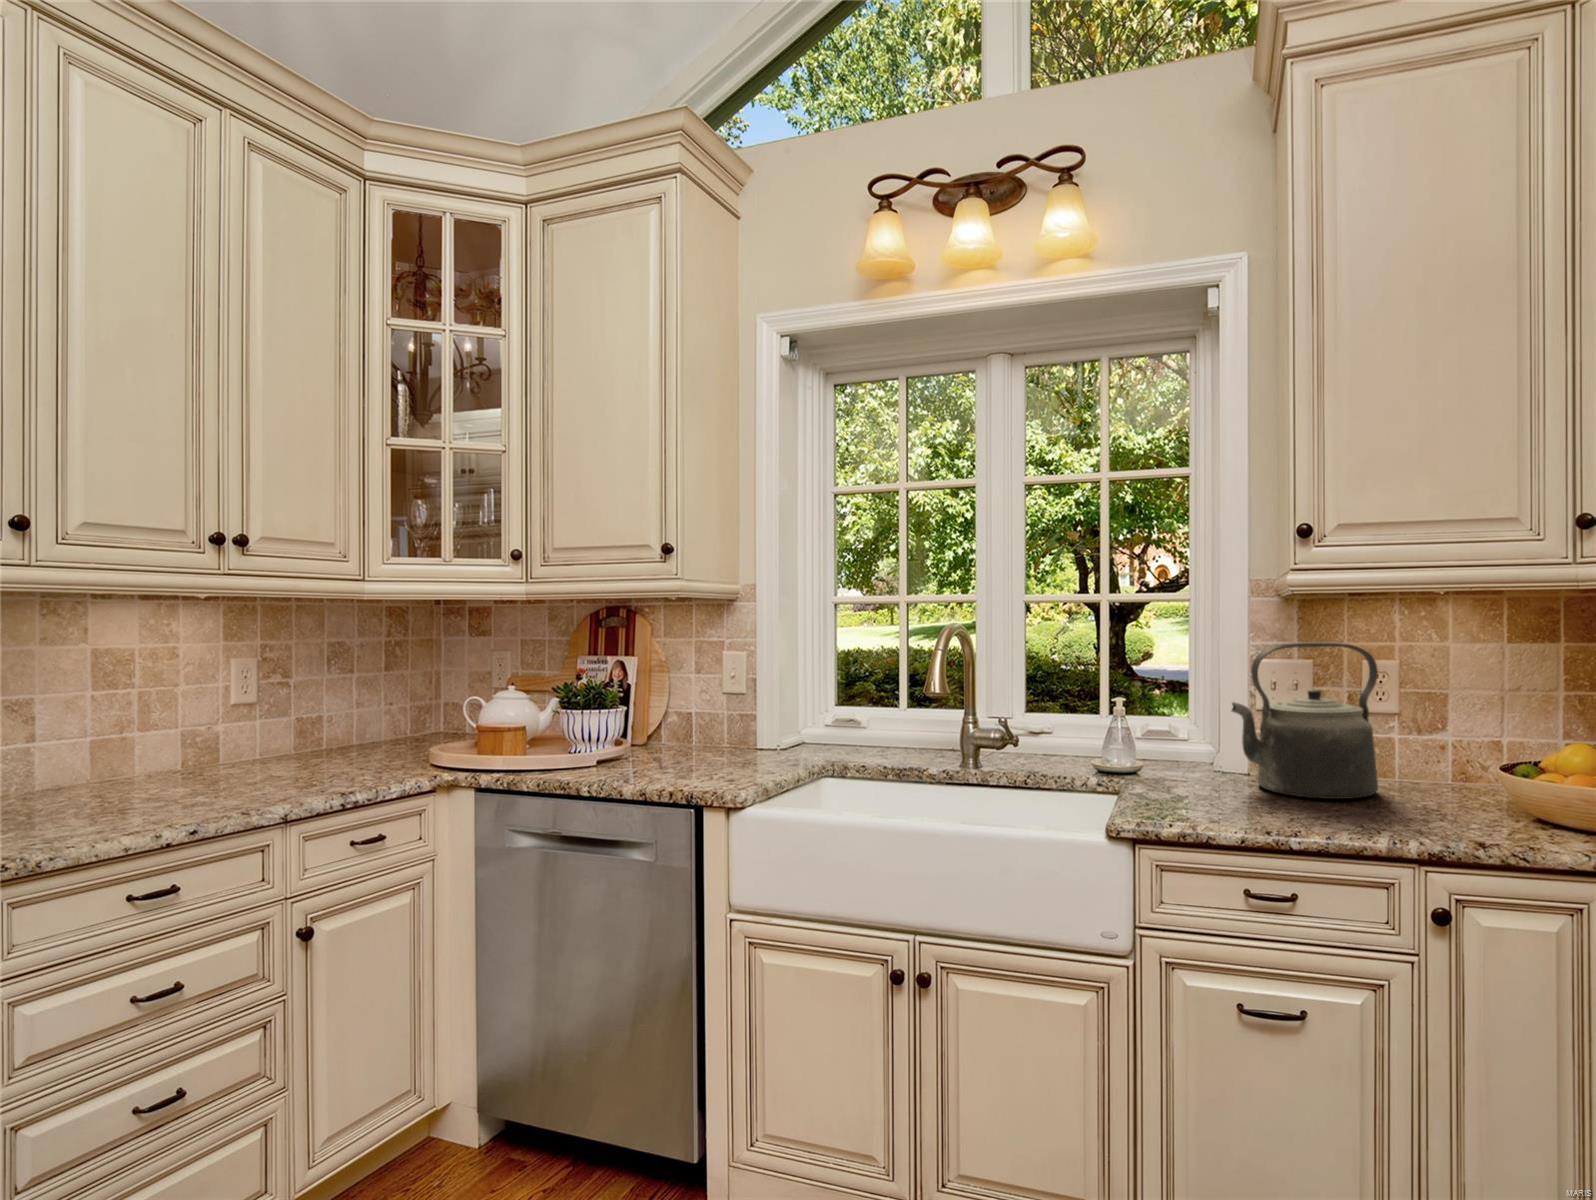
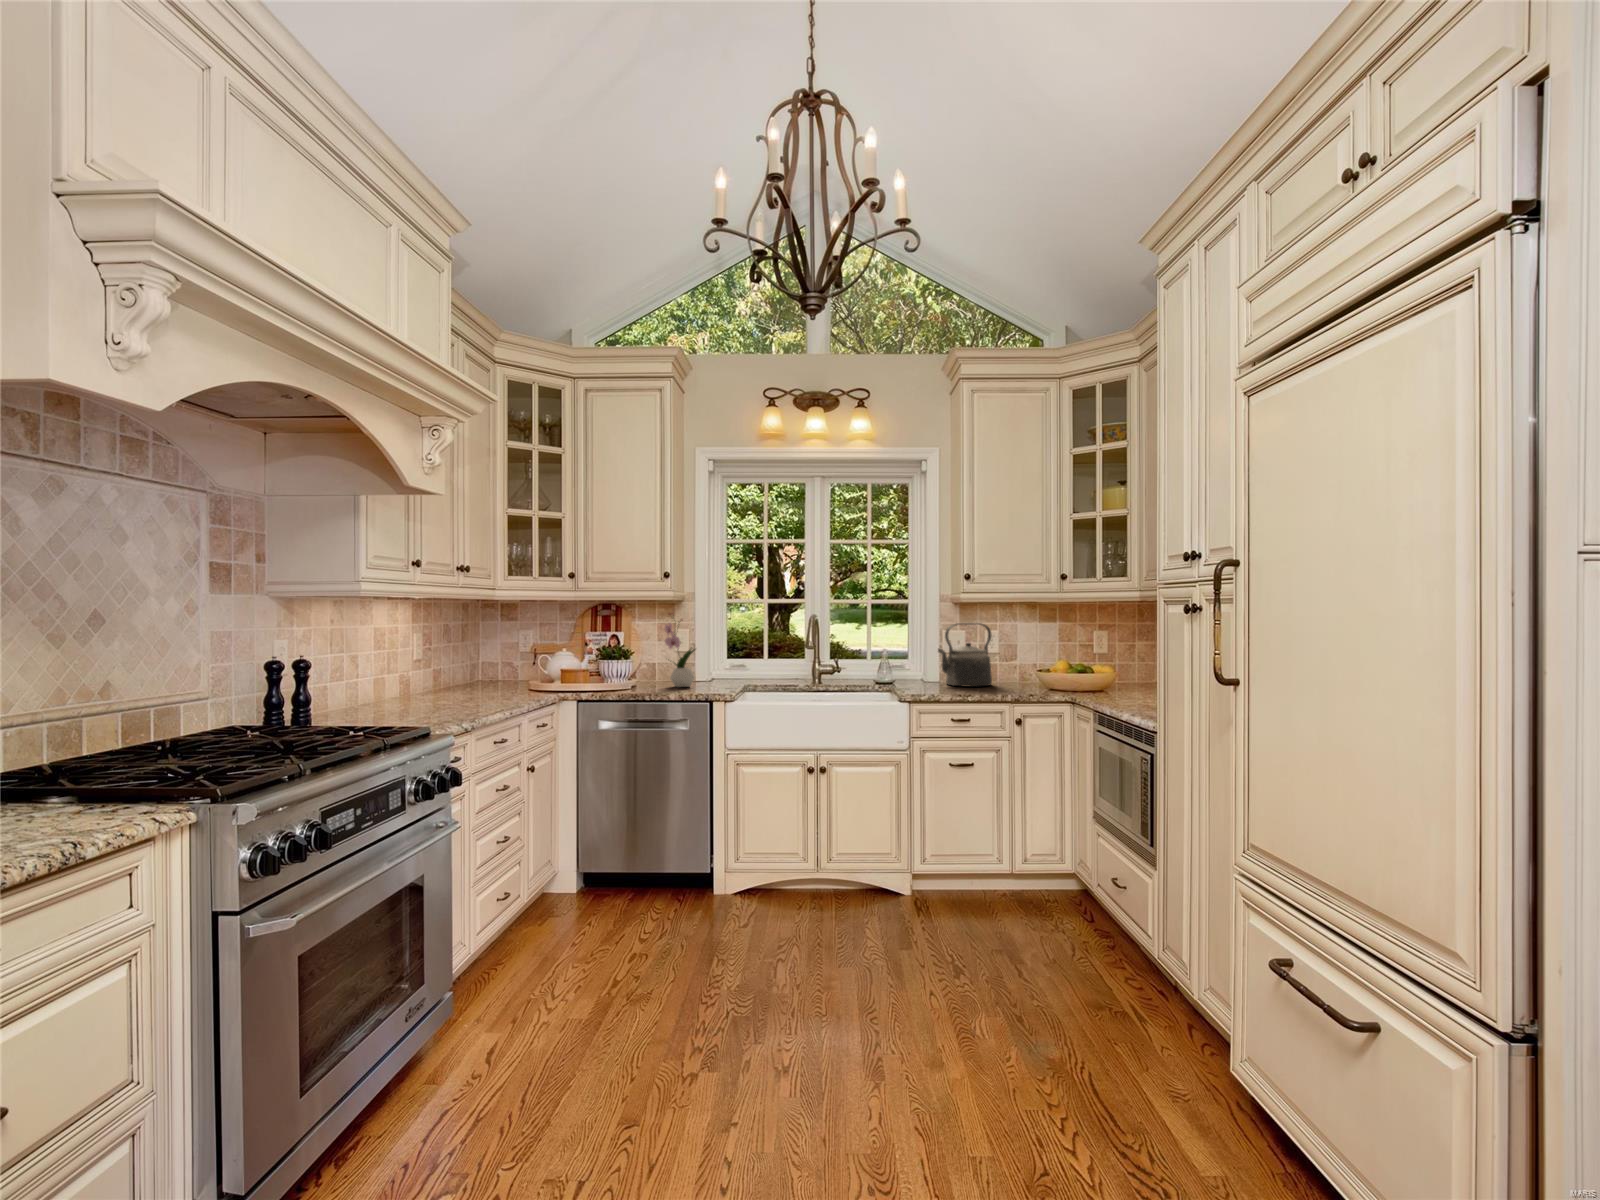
flower arrangement: none [659,622,717,767] -> present [665,613,695,687]

